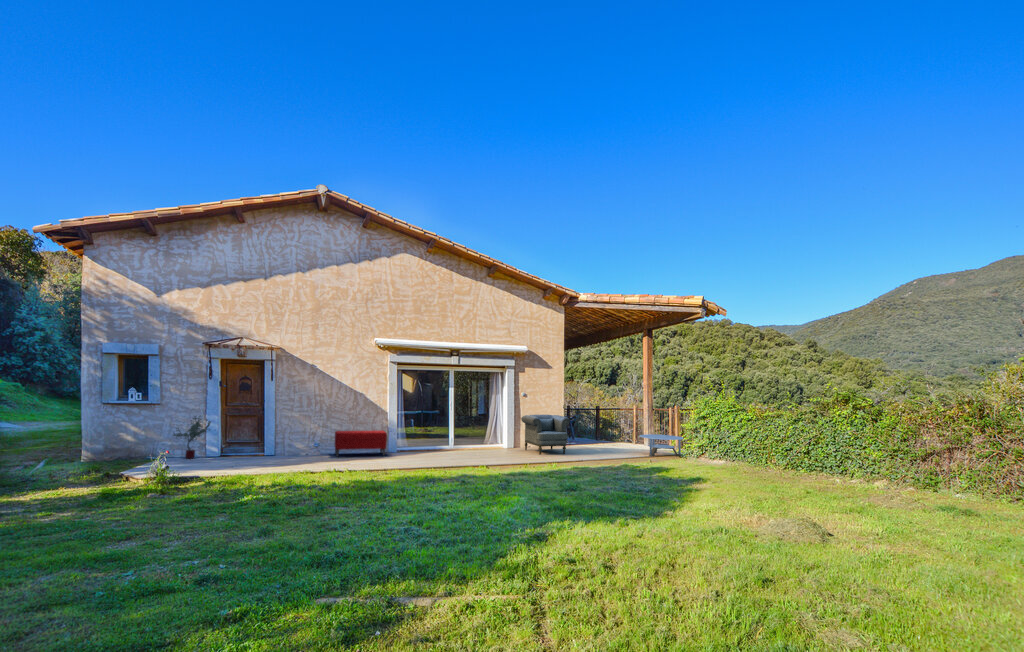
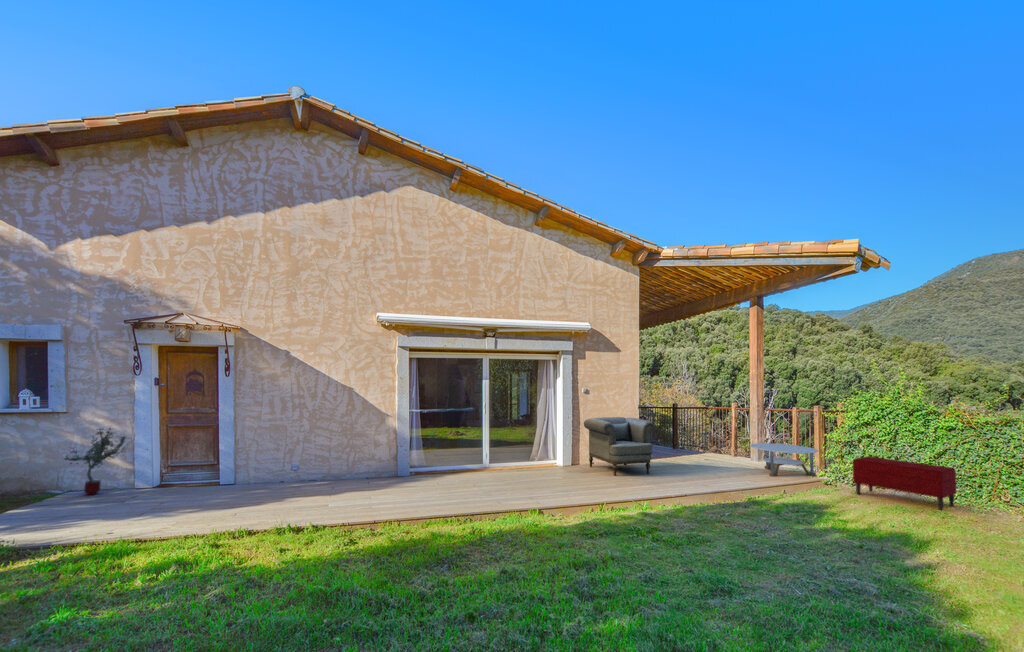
bench: present [335,430,387,457] -> present [853,456,956,510]

